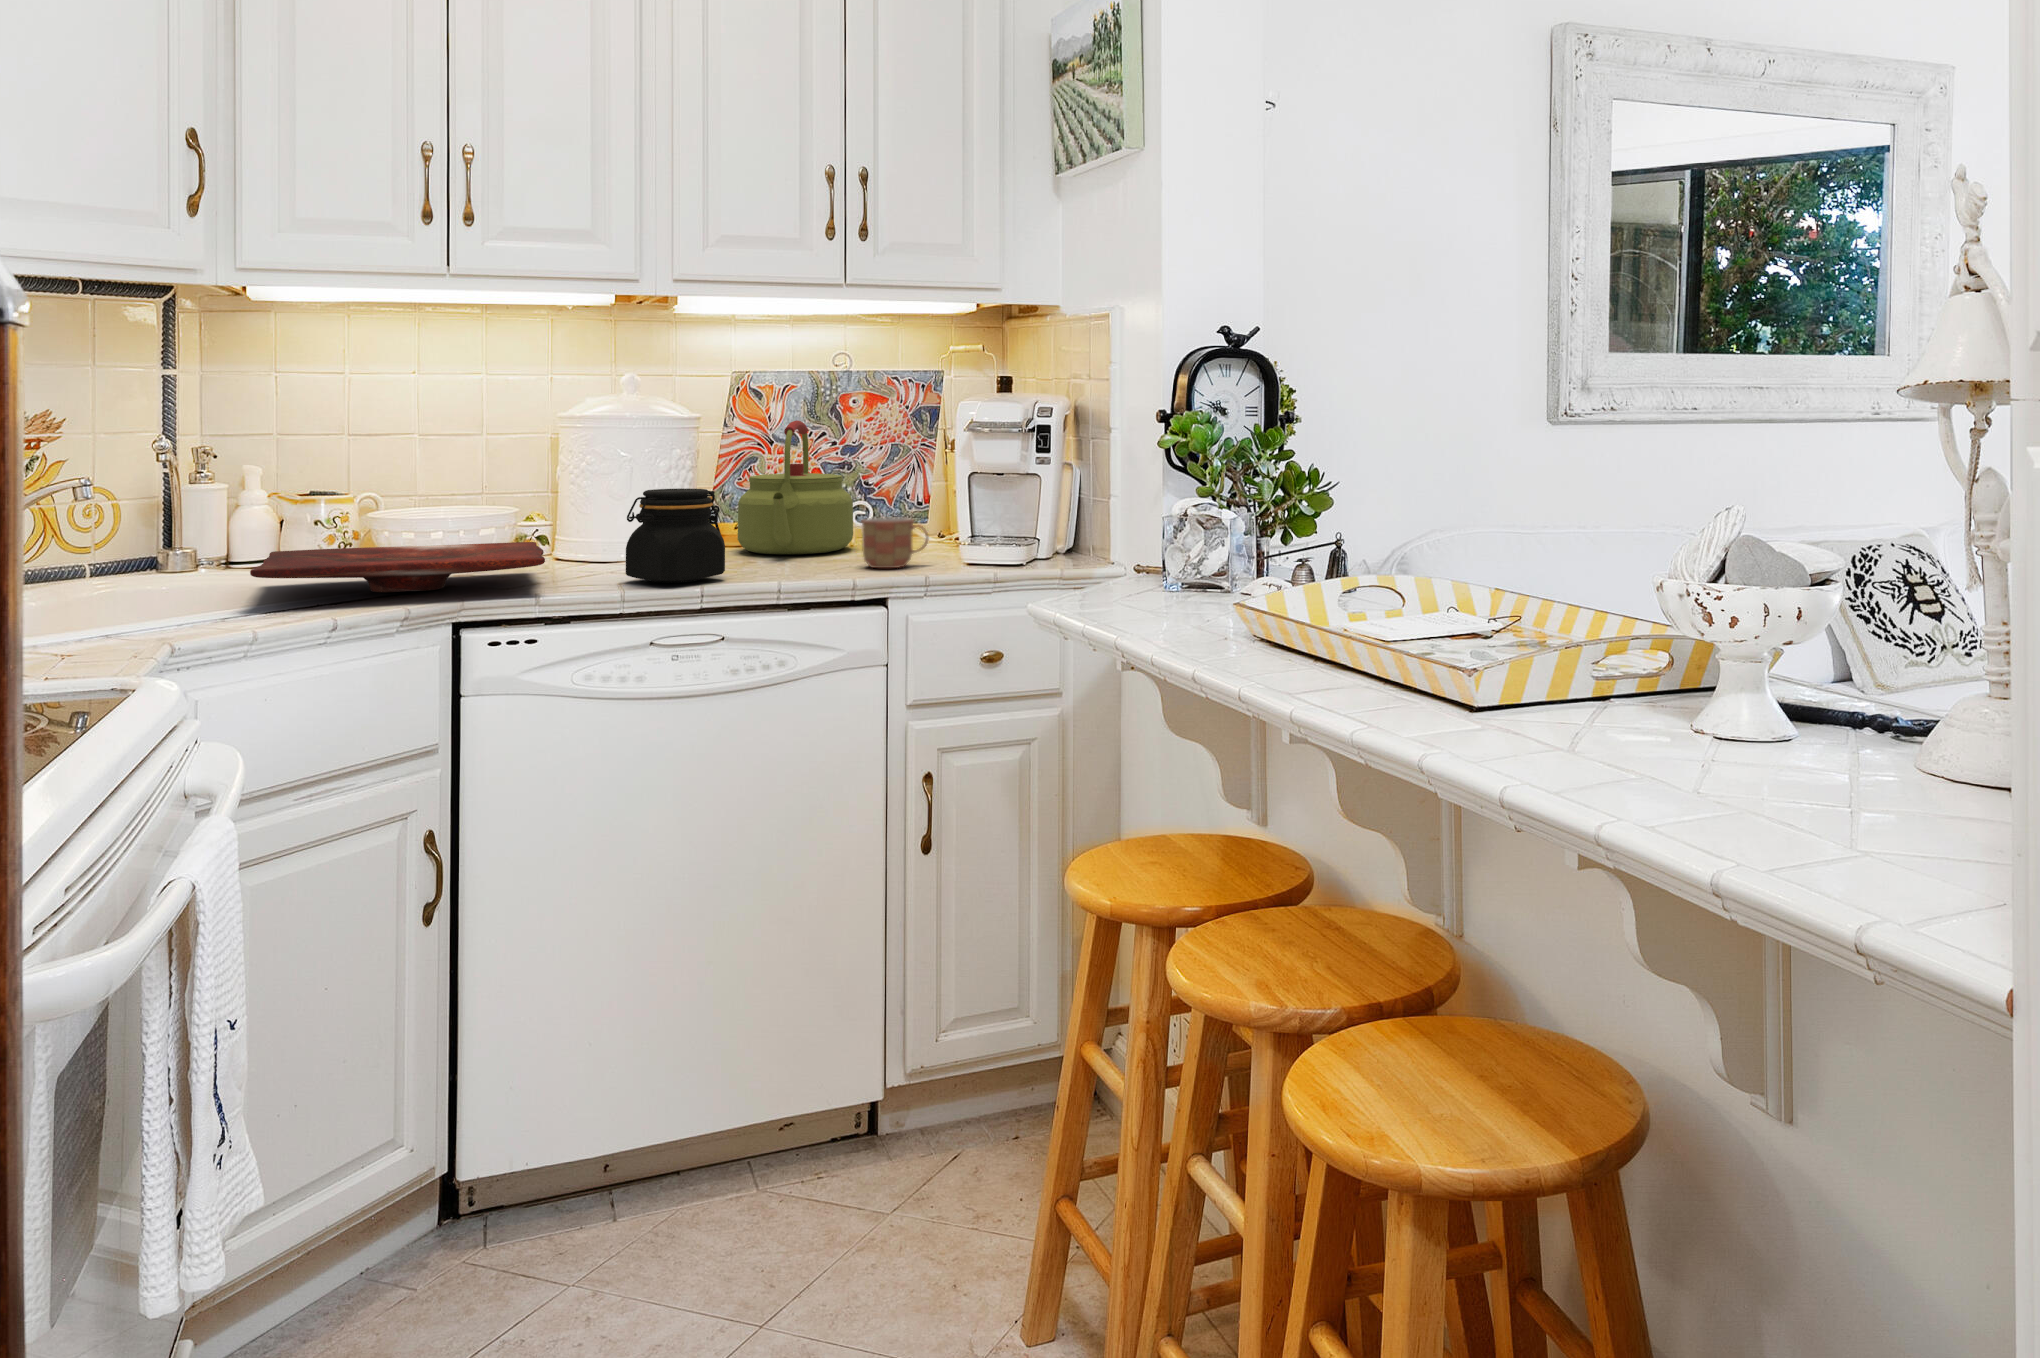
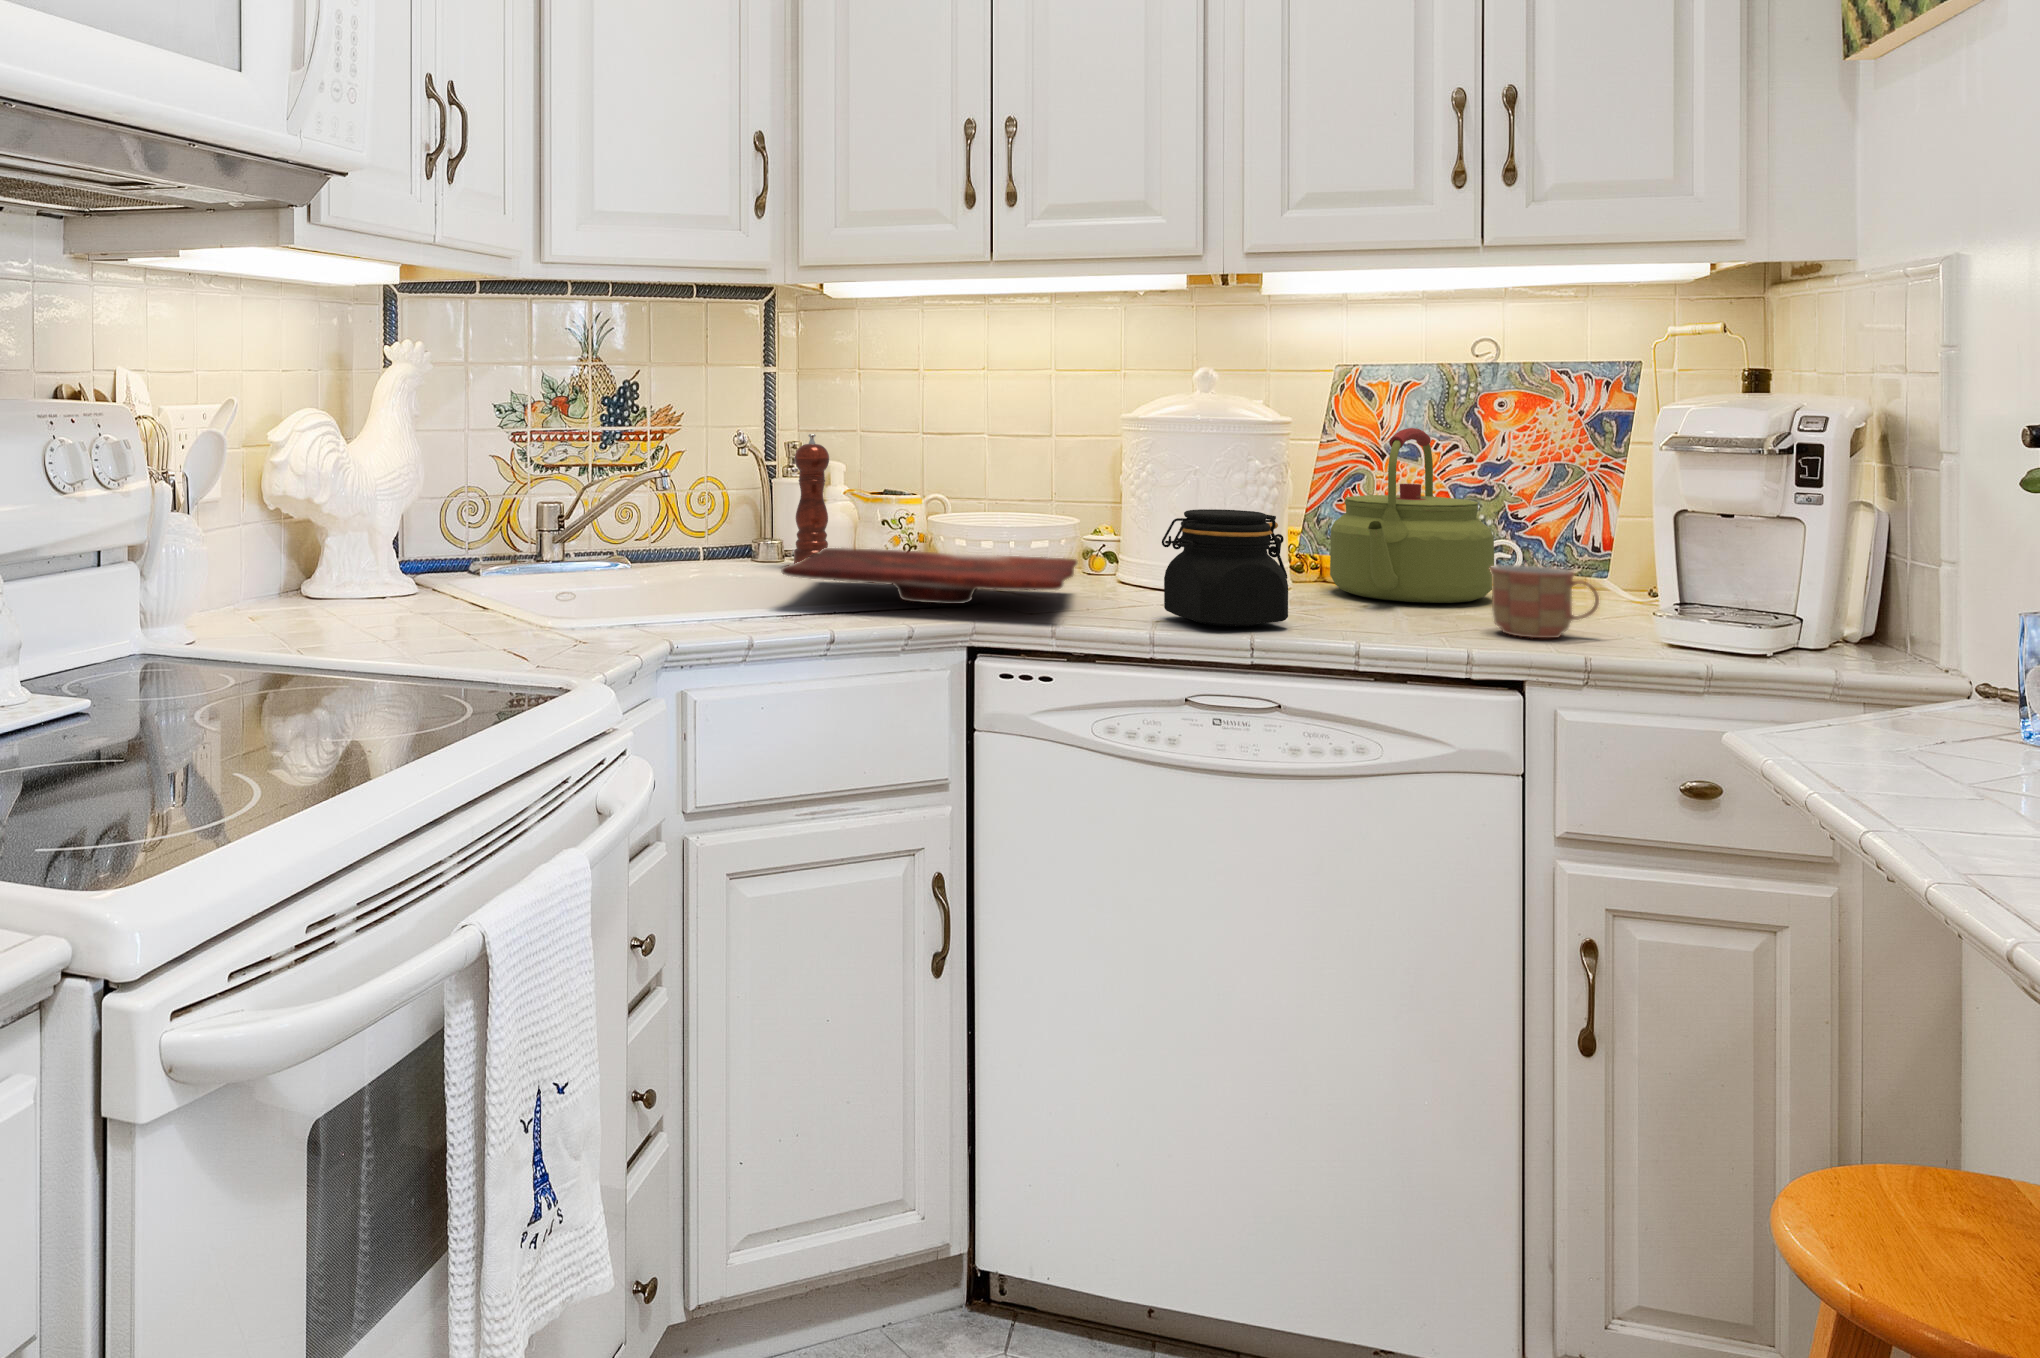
pepper mill: none [220,438,263,577] -> present [794,434,829,563]

